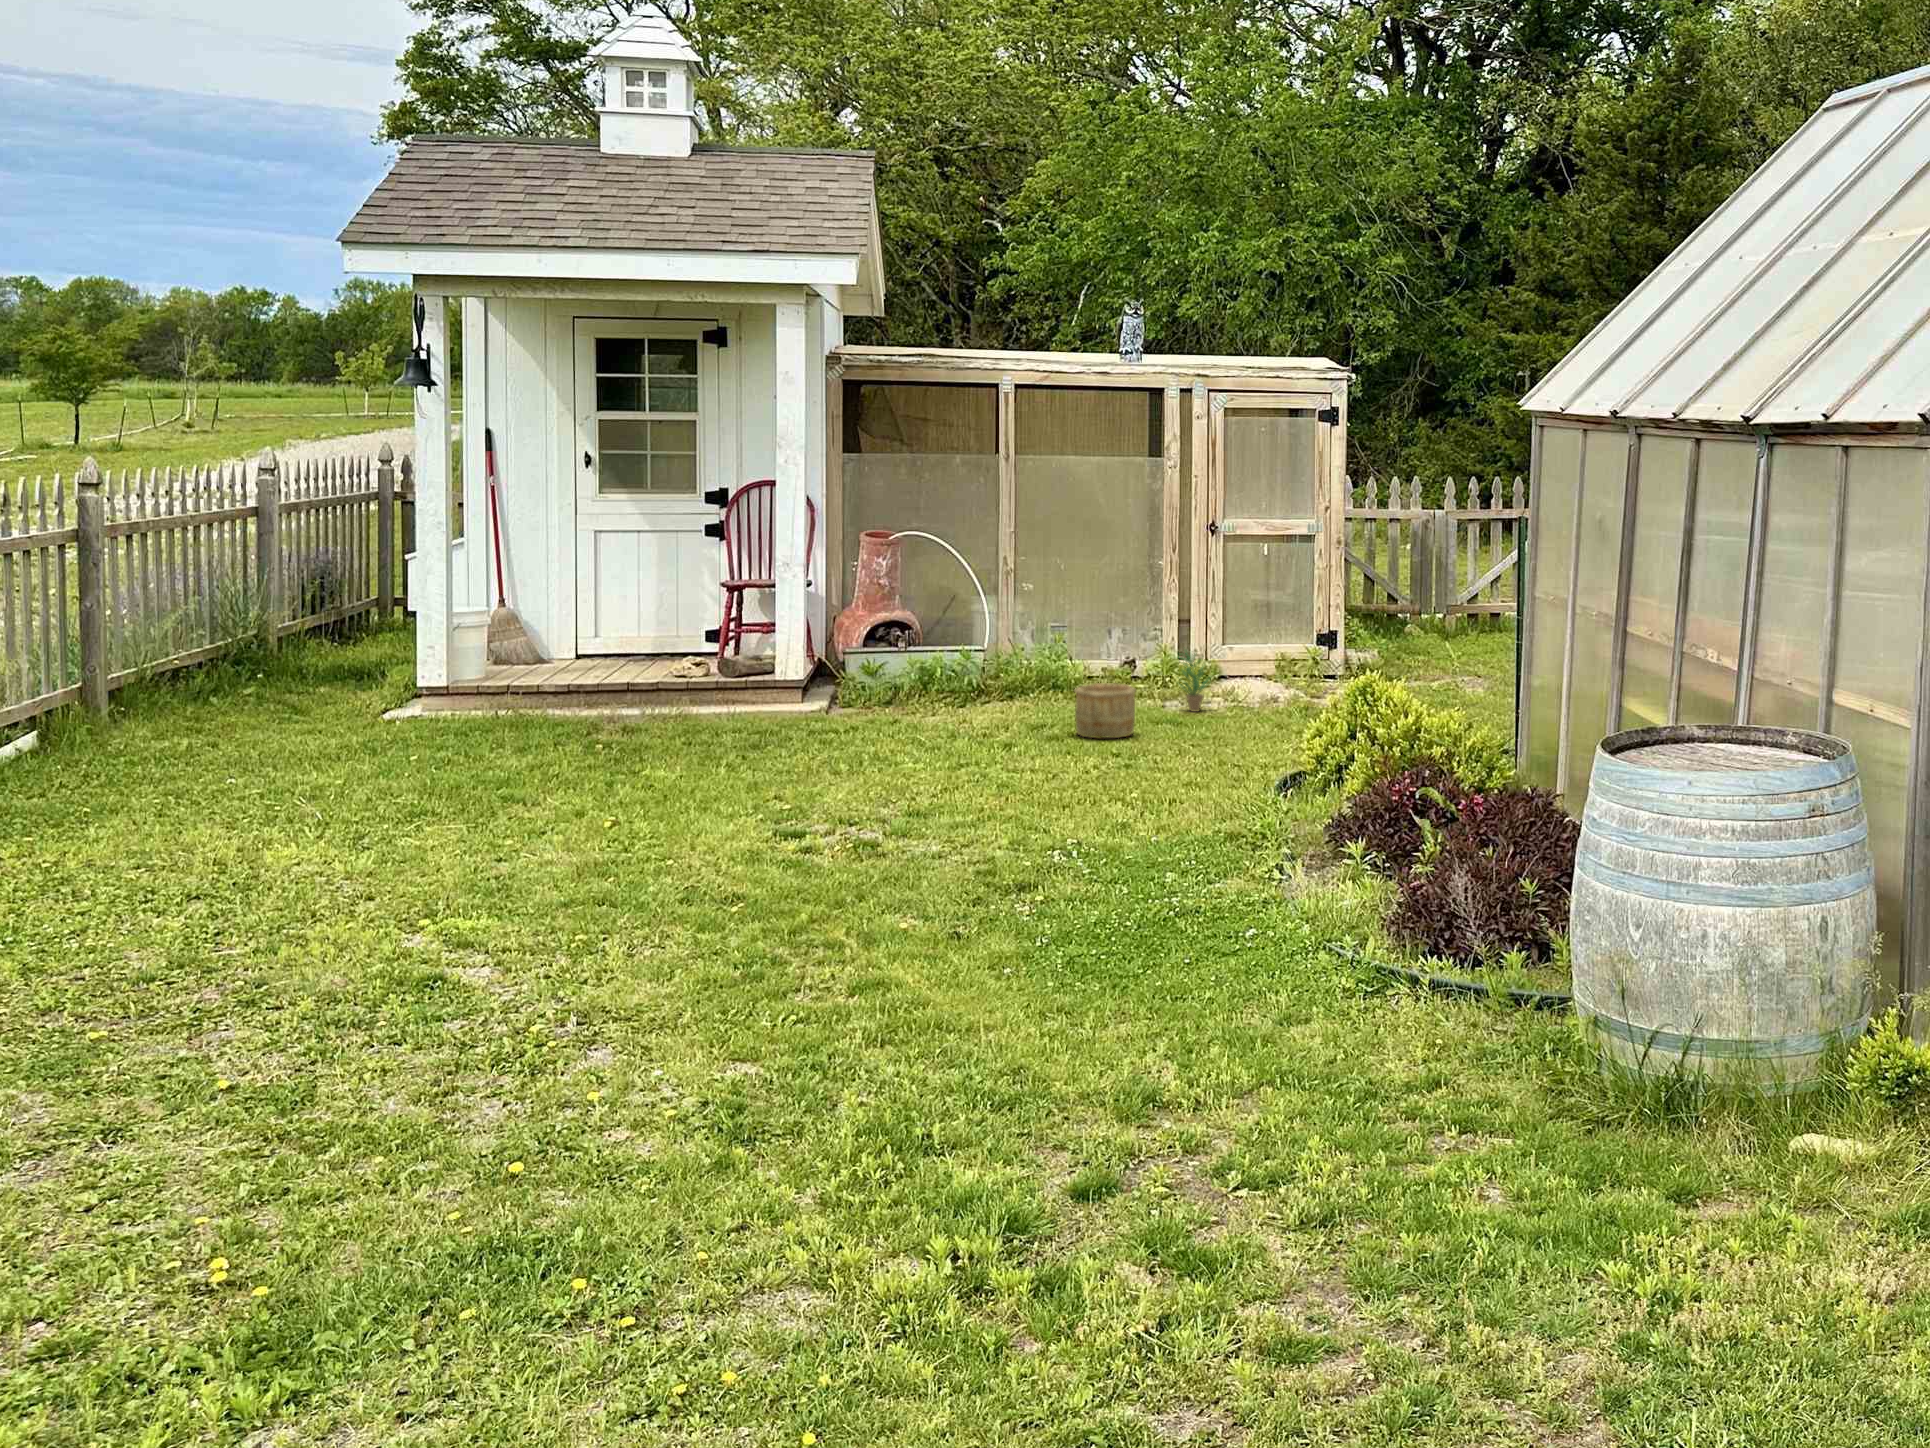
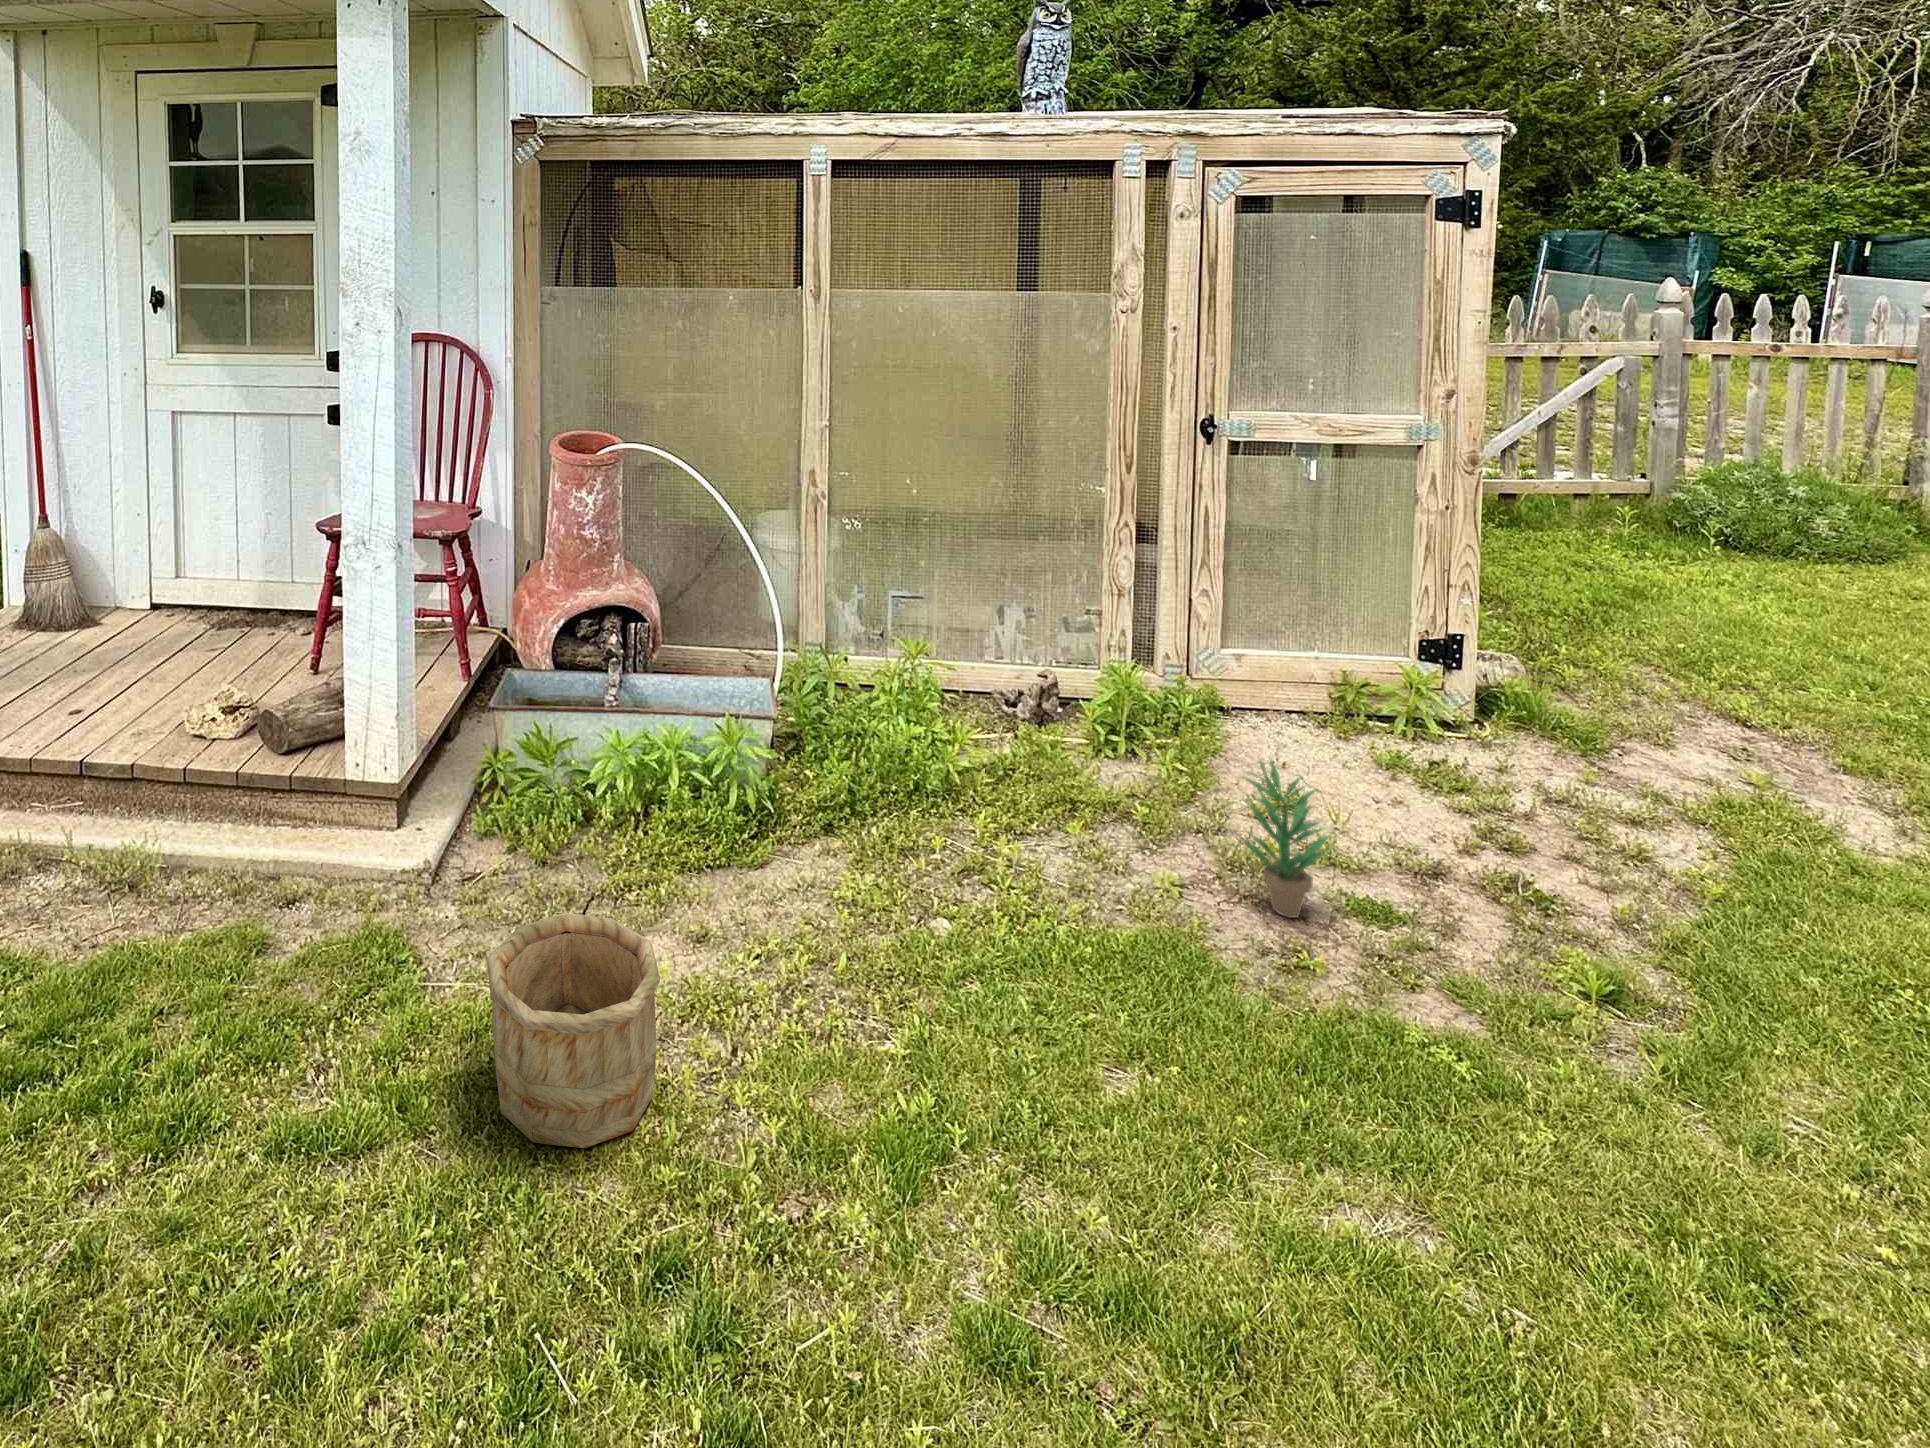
wooden bucket: present [1075,683,1137,739] -> present [486,913,660,1148]

